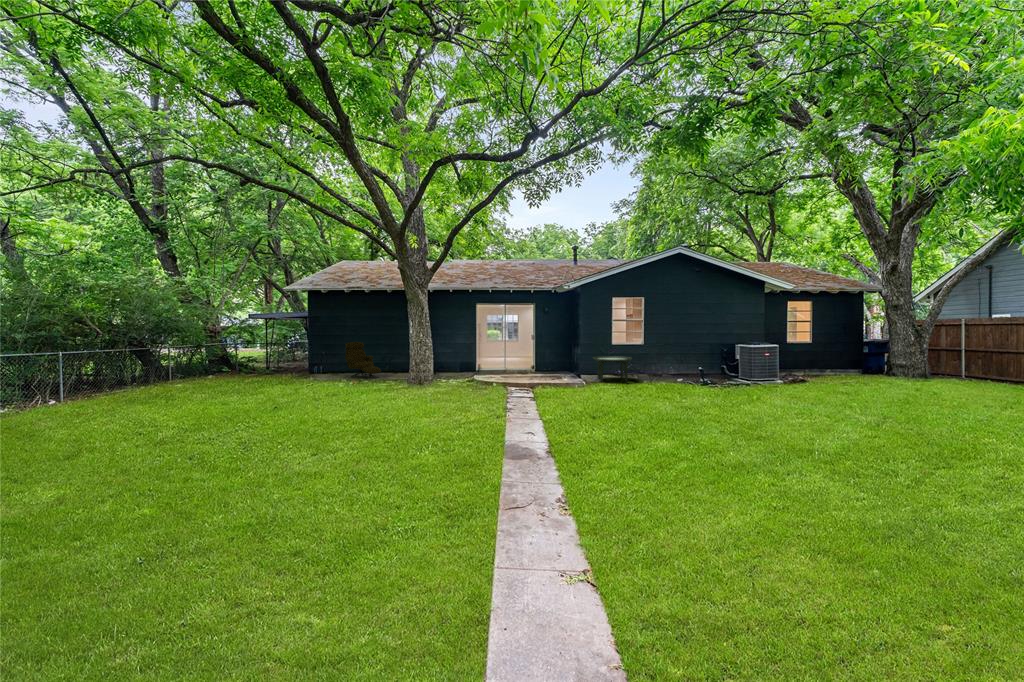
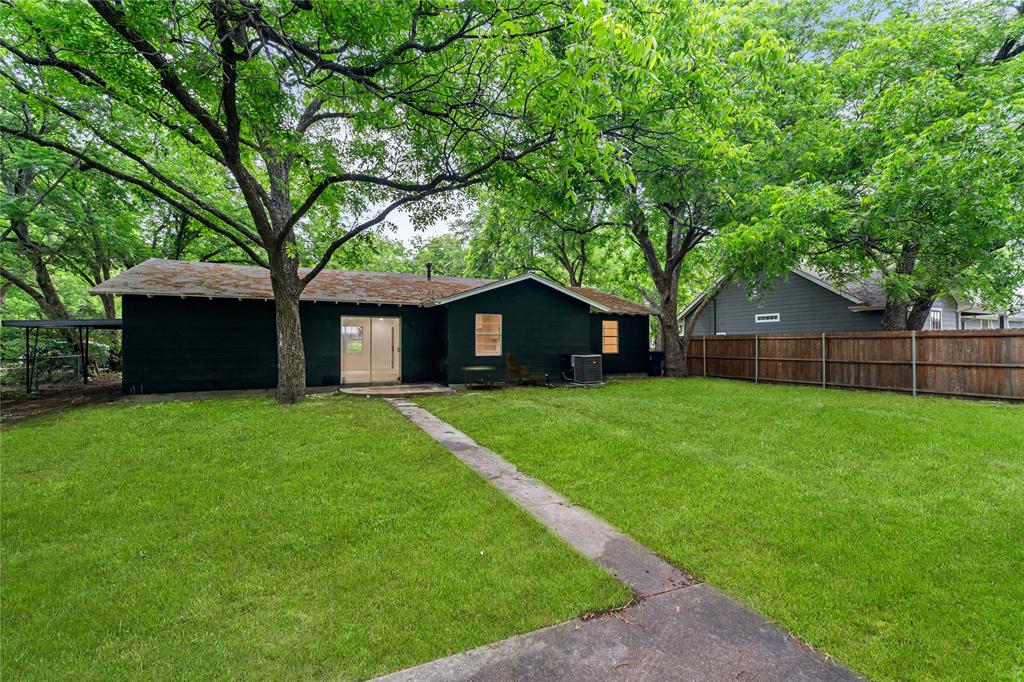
lounge chair: present [345,342,381,377] -> present [507,353,543,385]

